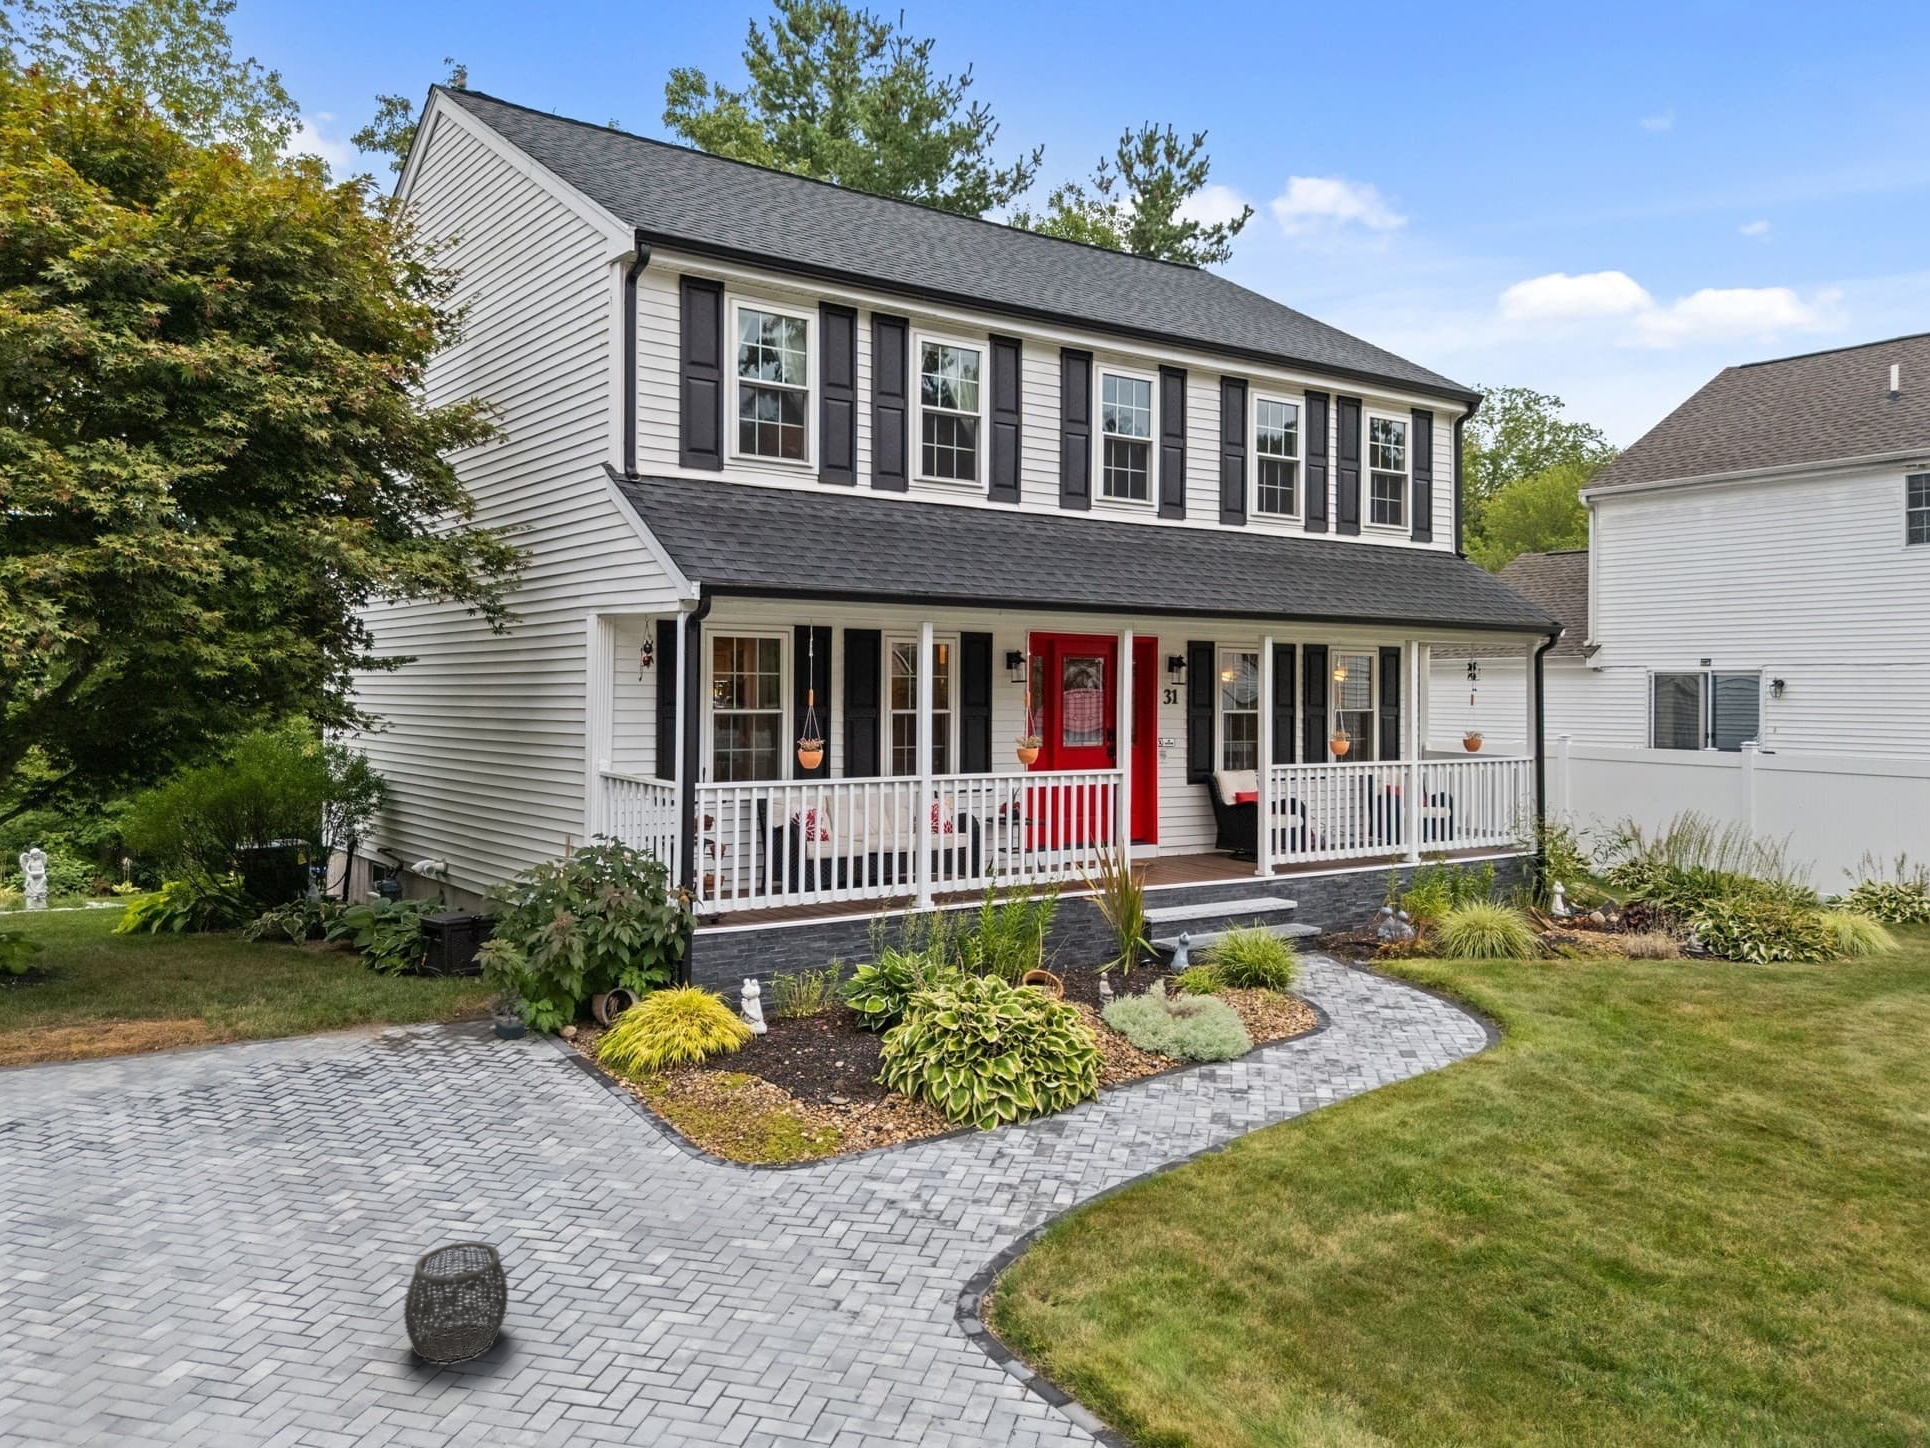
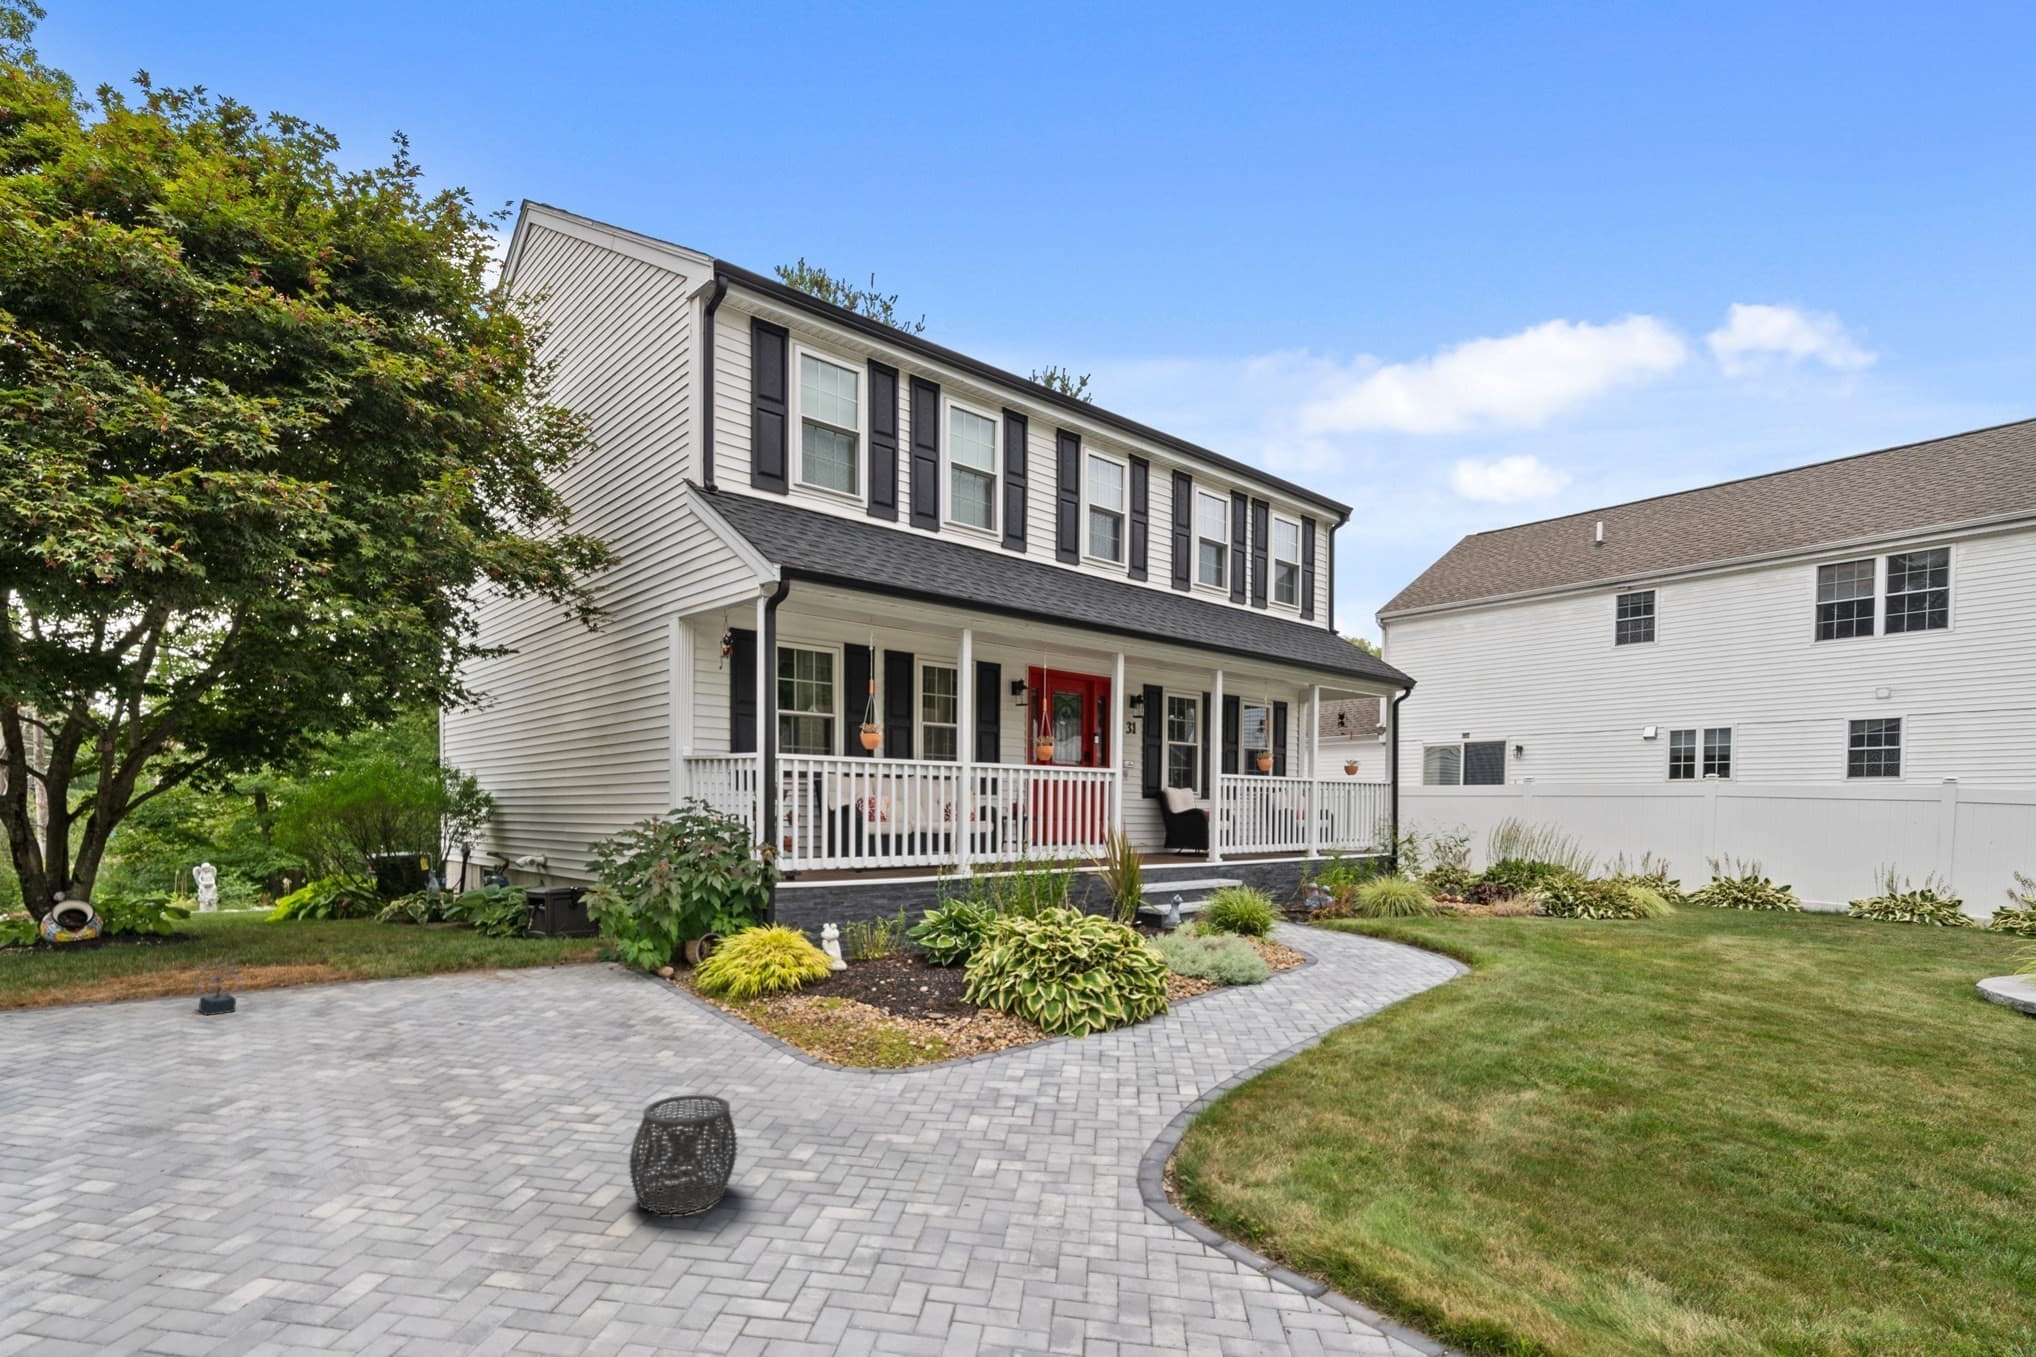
decorative plant: present [488,989,528,1040] -> present [190,959,243,1015]

